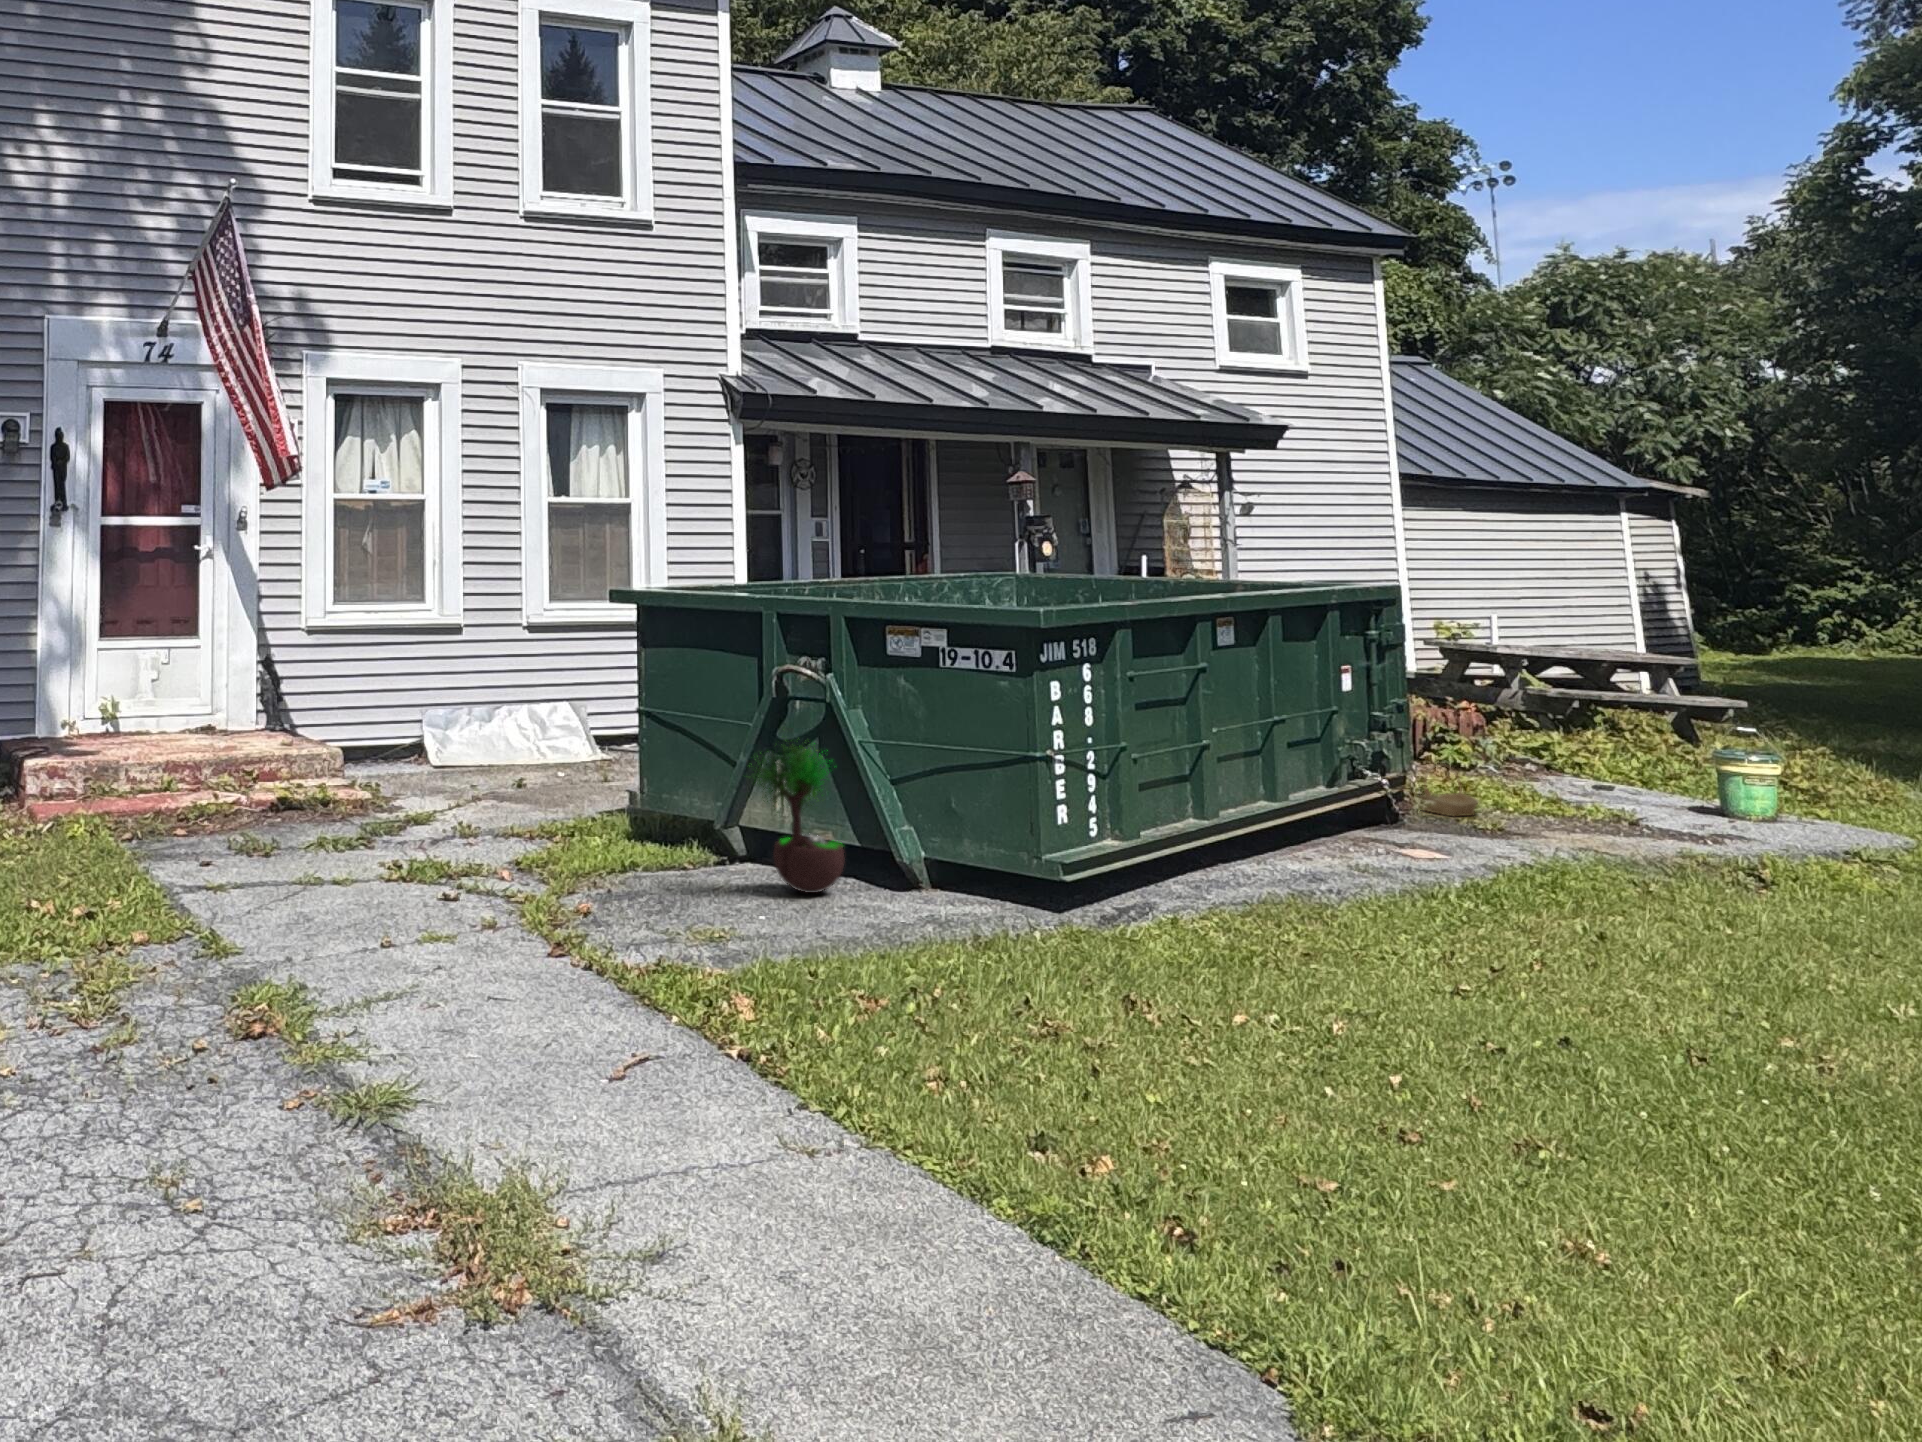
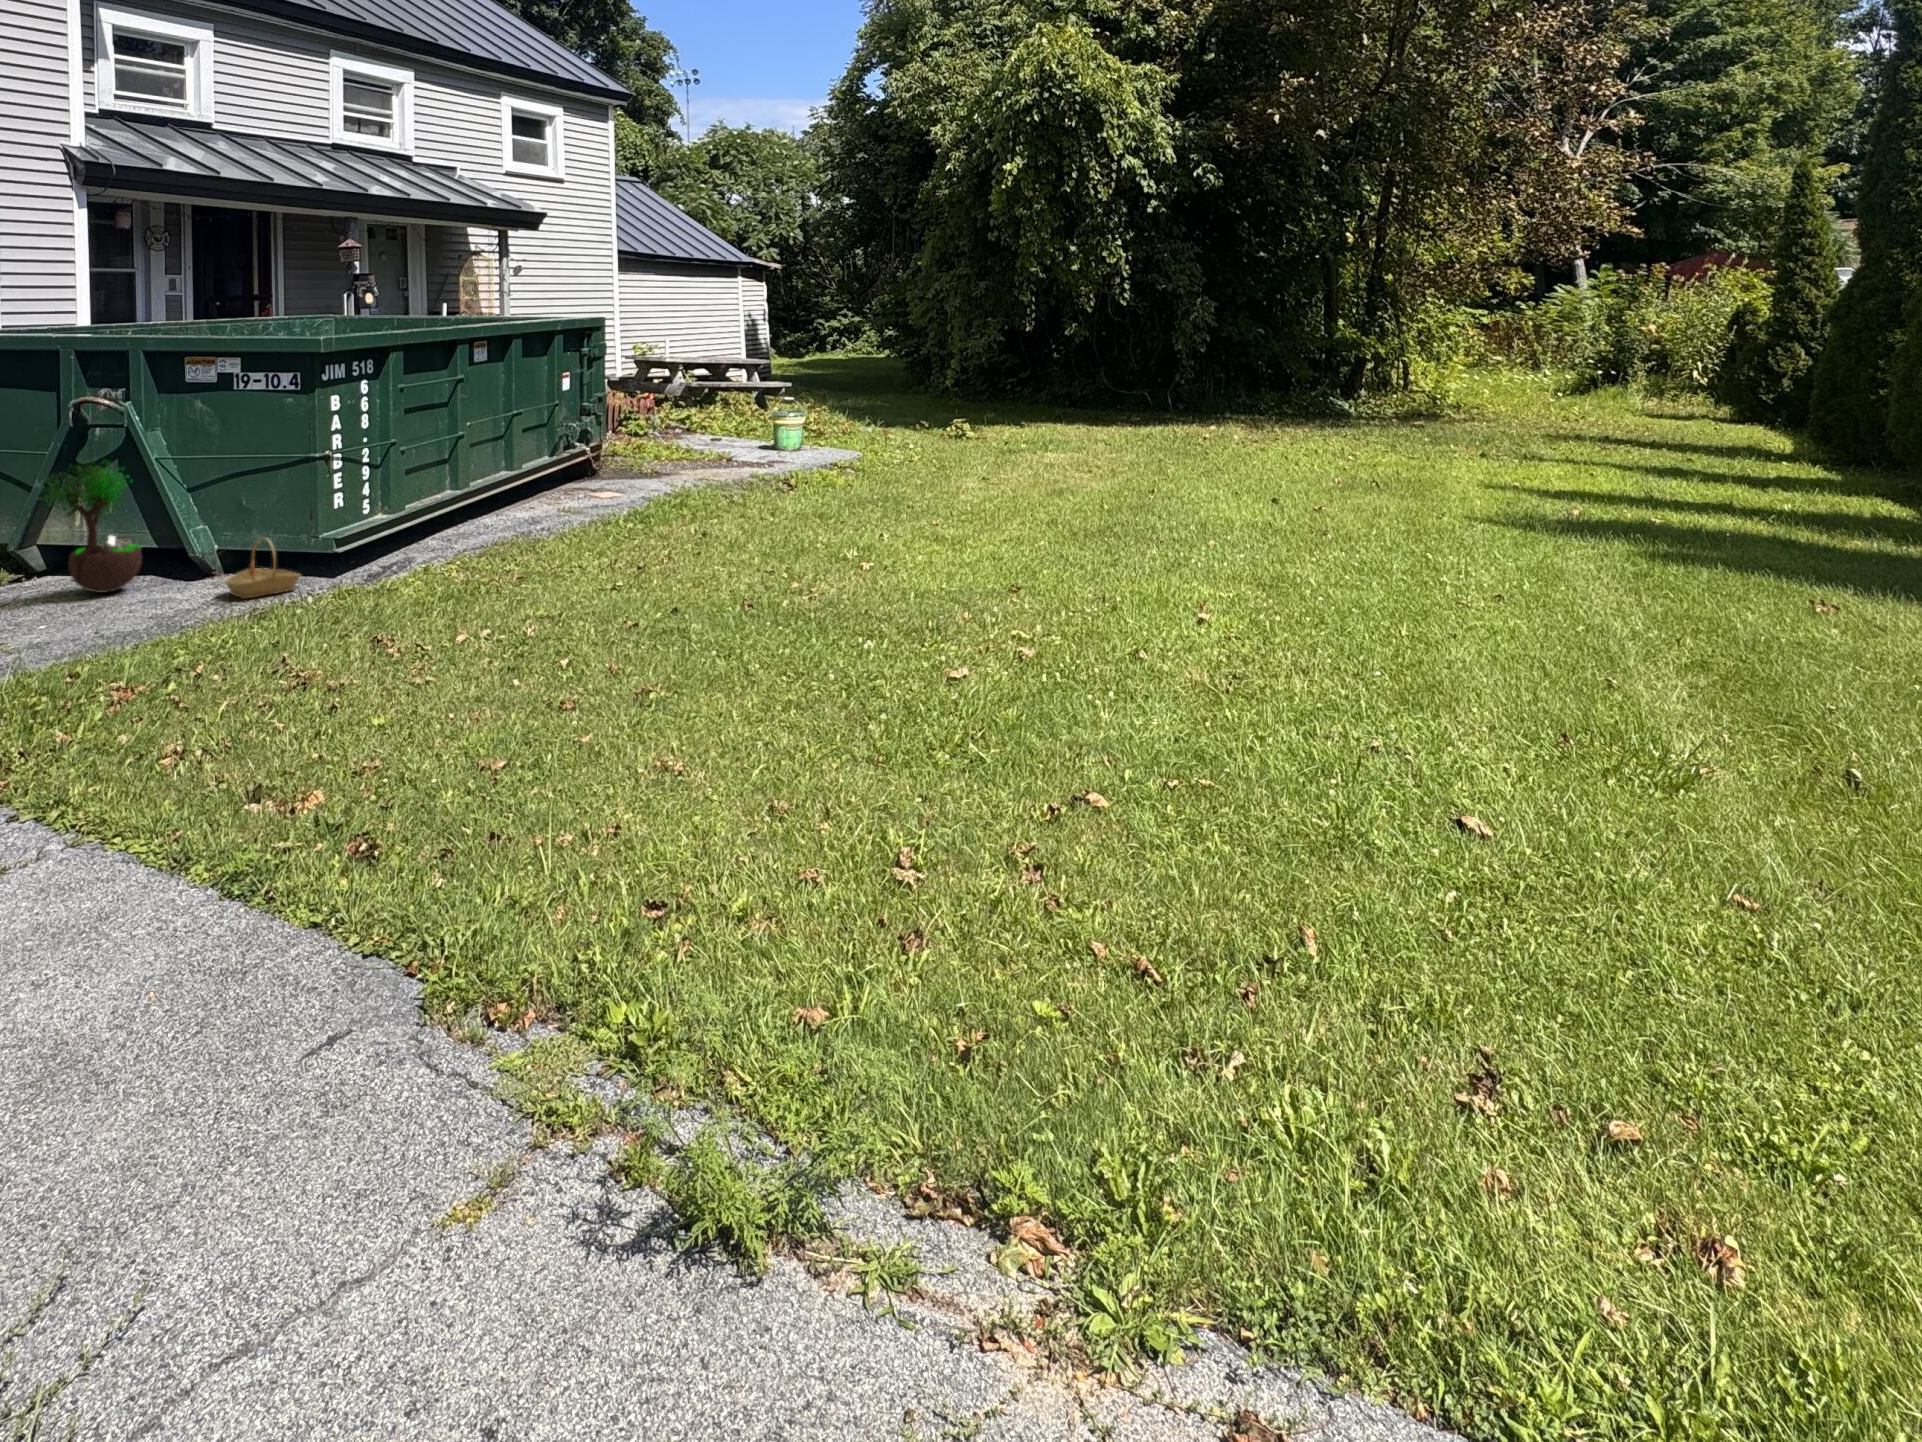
basket: present [1420,766,1478,816] -> present [225,538,300,599]

